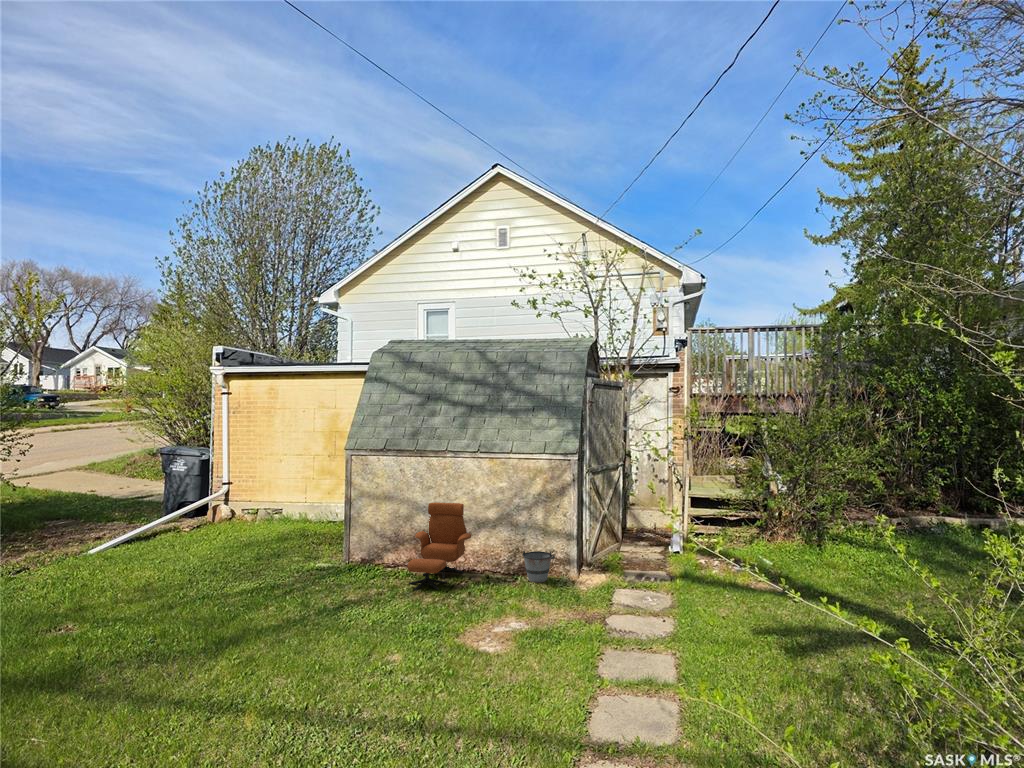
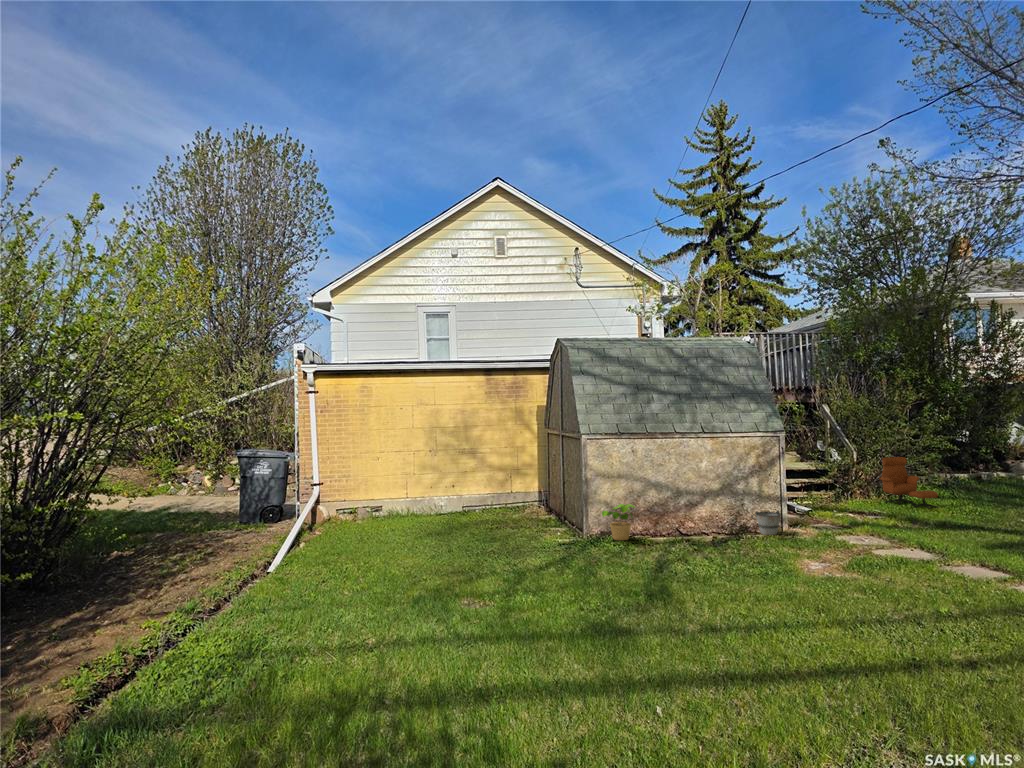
lounge chair: present [408,503,471,591] -> present [879,457,938,509]
potted plant: none [351,528,389,569] -> present [602,504,635,540]

